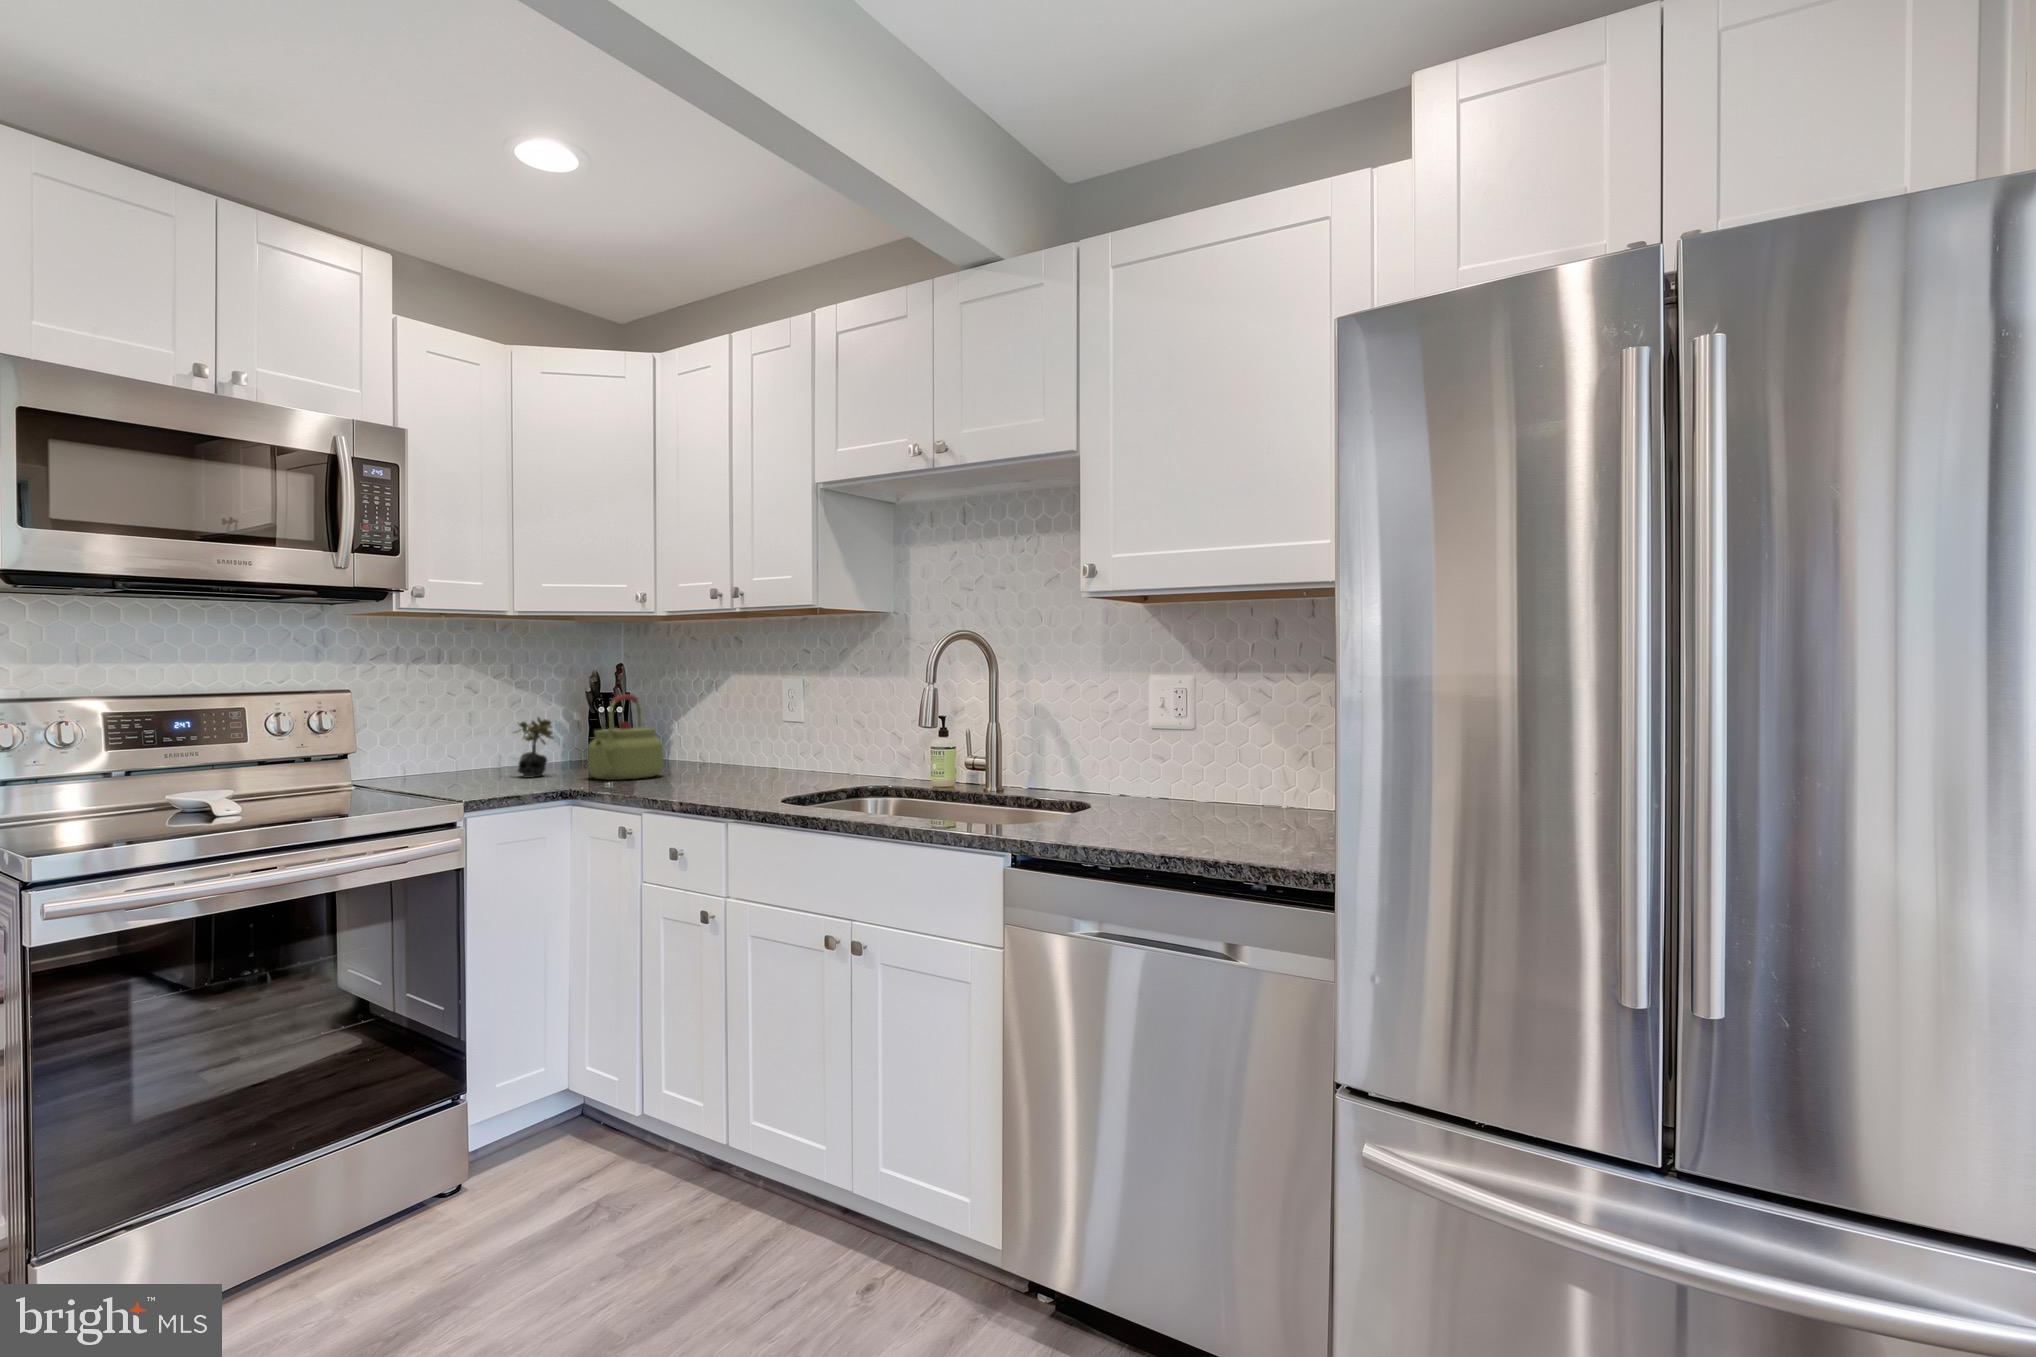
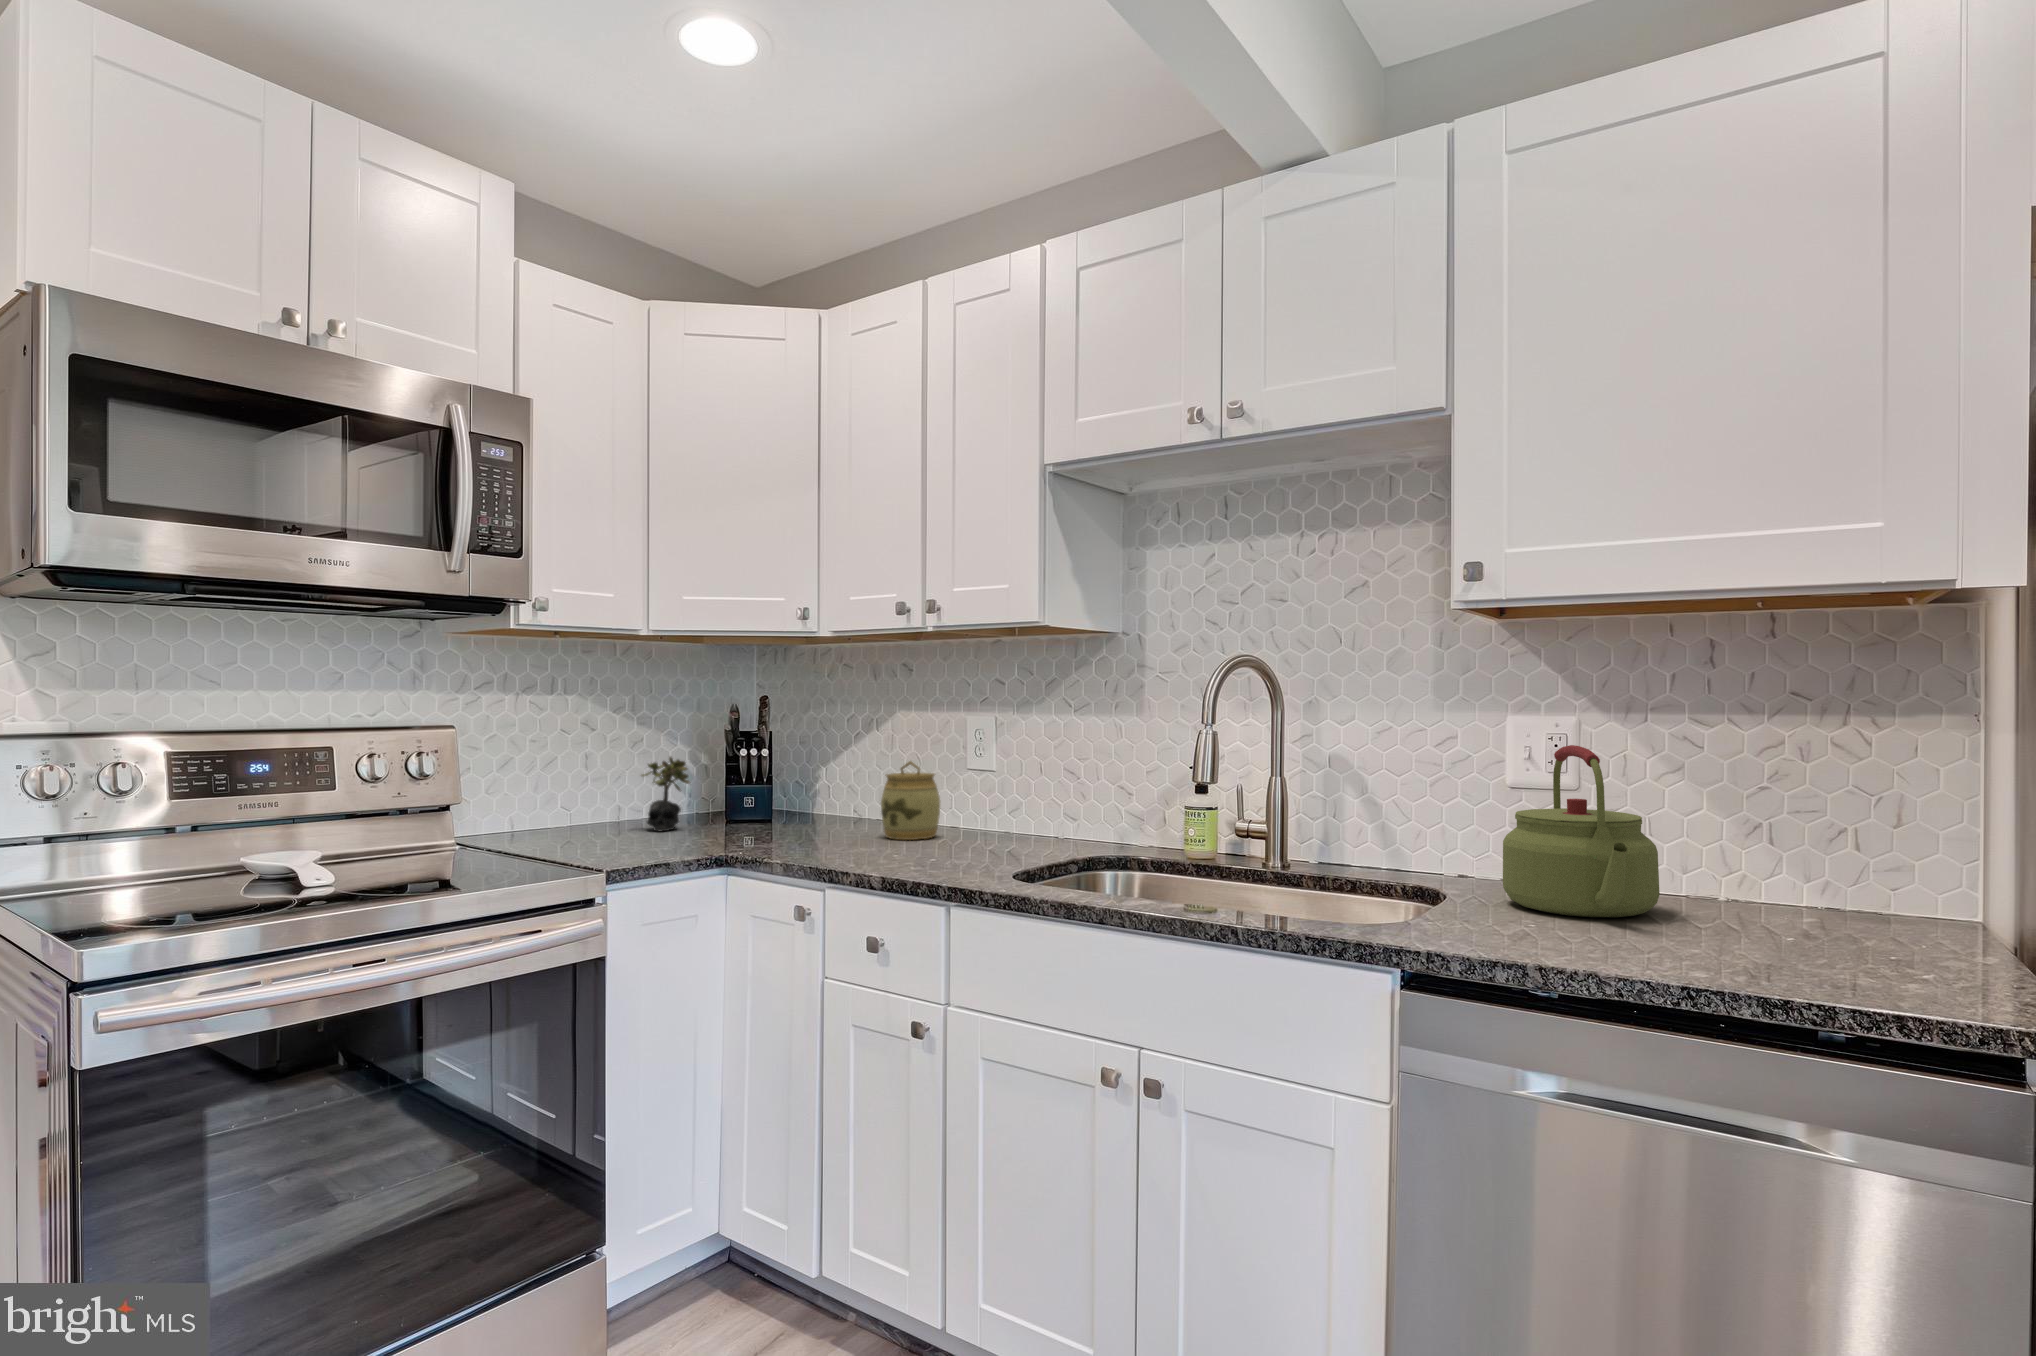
kettle: present [588,694,664,780] -> present [1503,745,1660,917]
jar: none [707,718,757,781] -> present [881,761,940,840]

